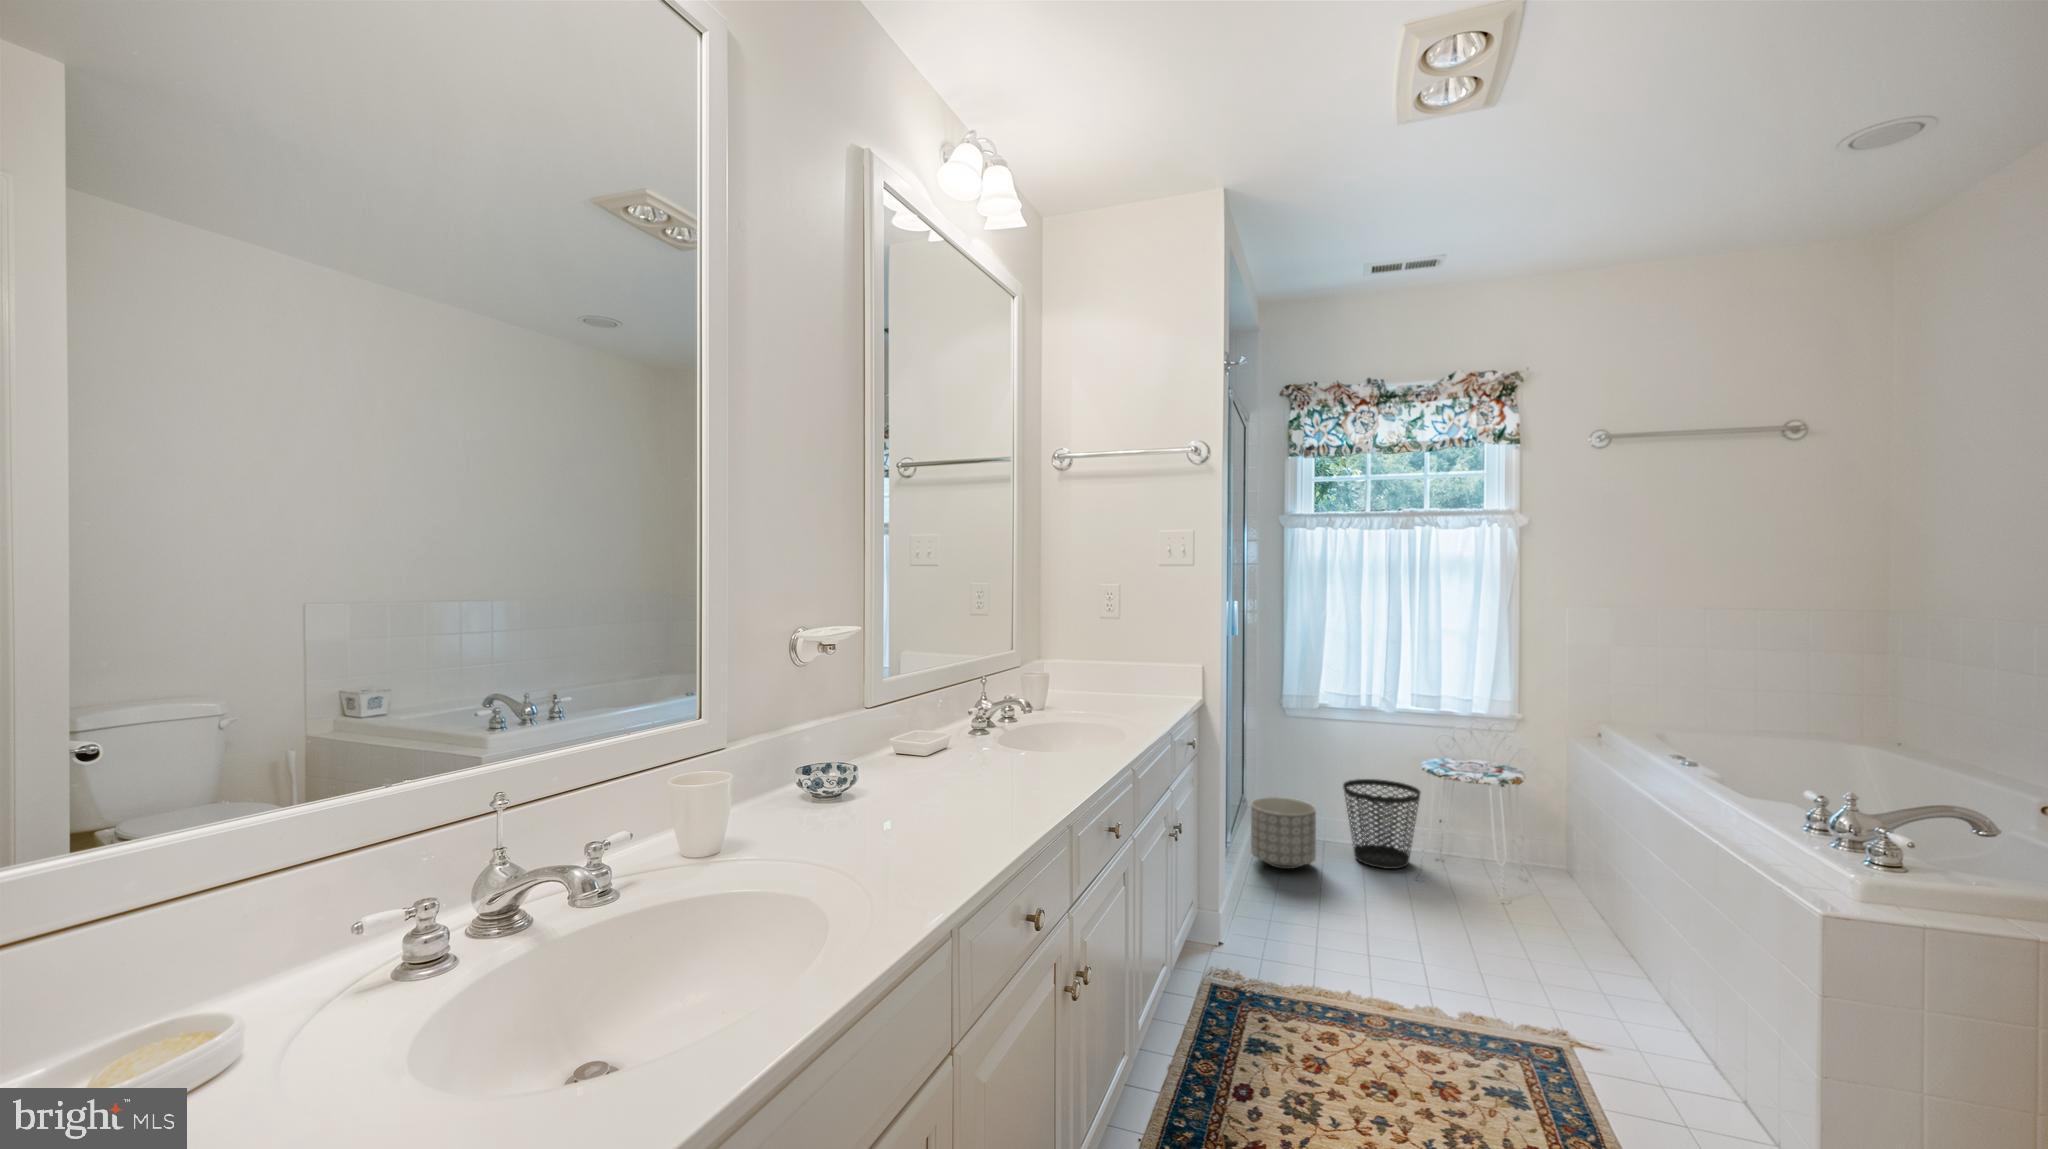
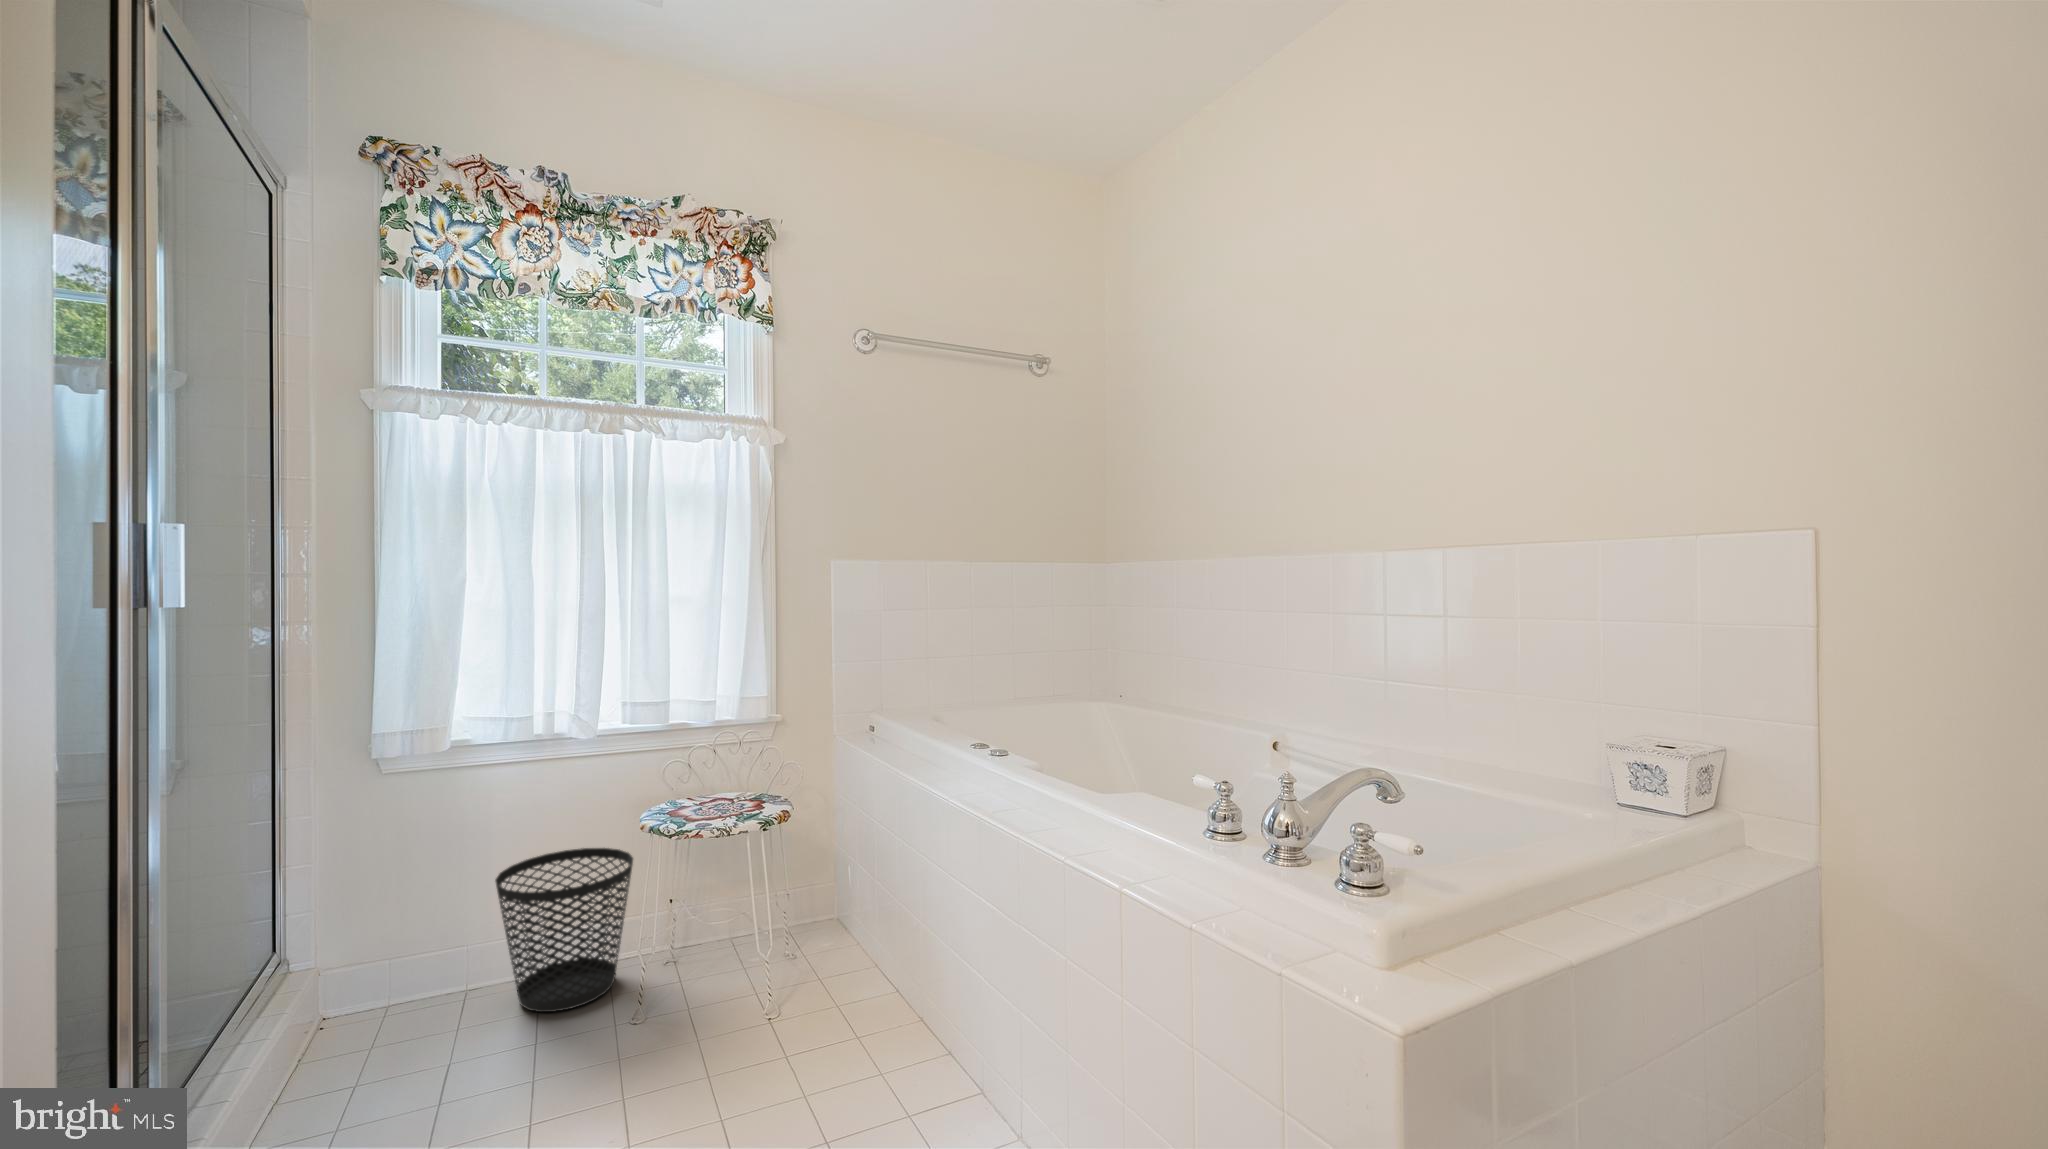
planter: present [1251,797,1316,869] -> none [270,935,431,1101]

